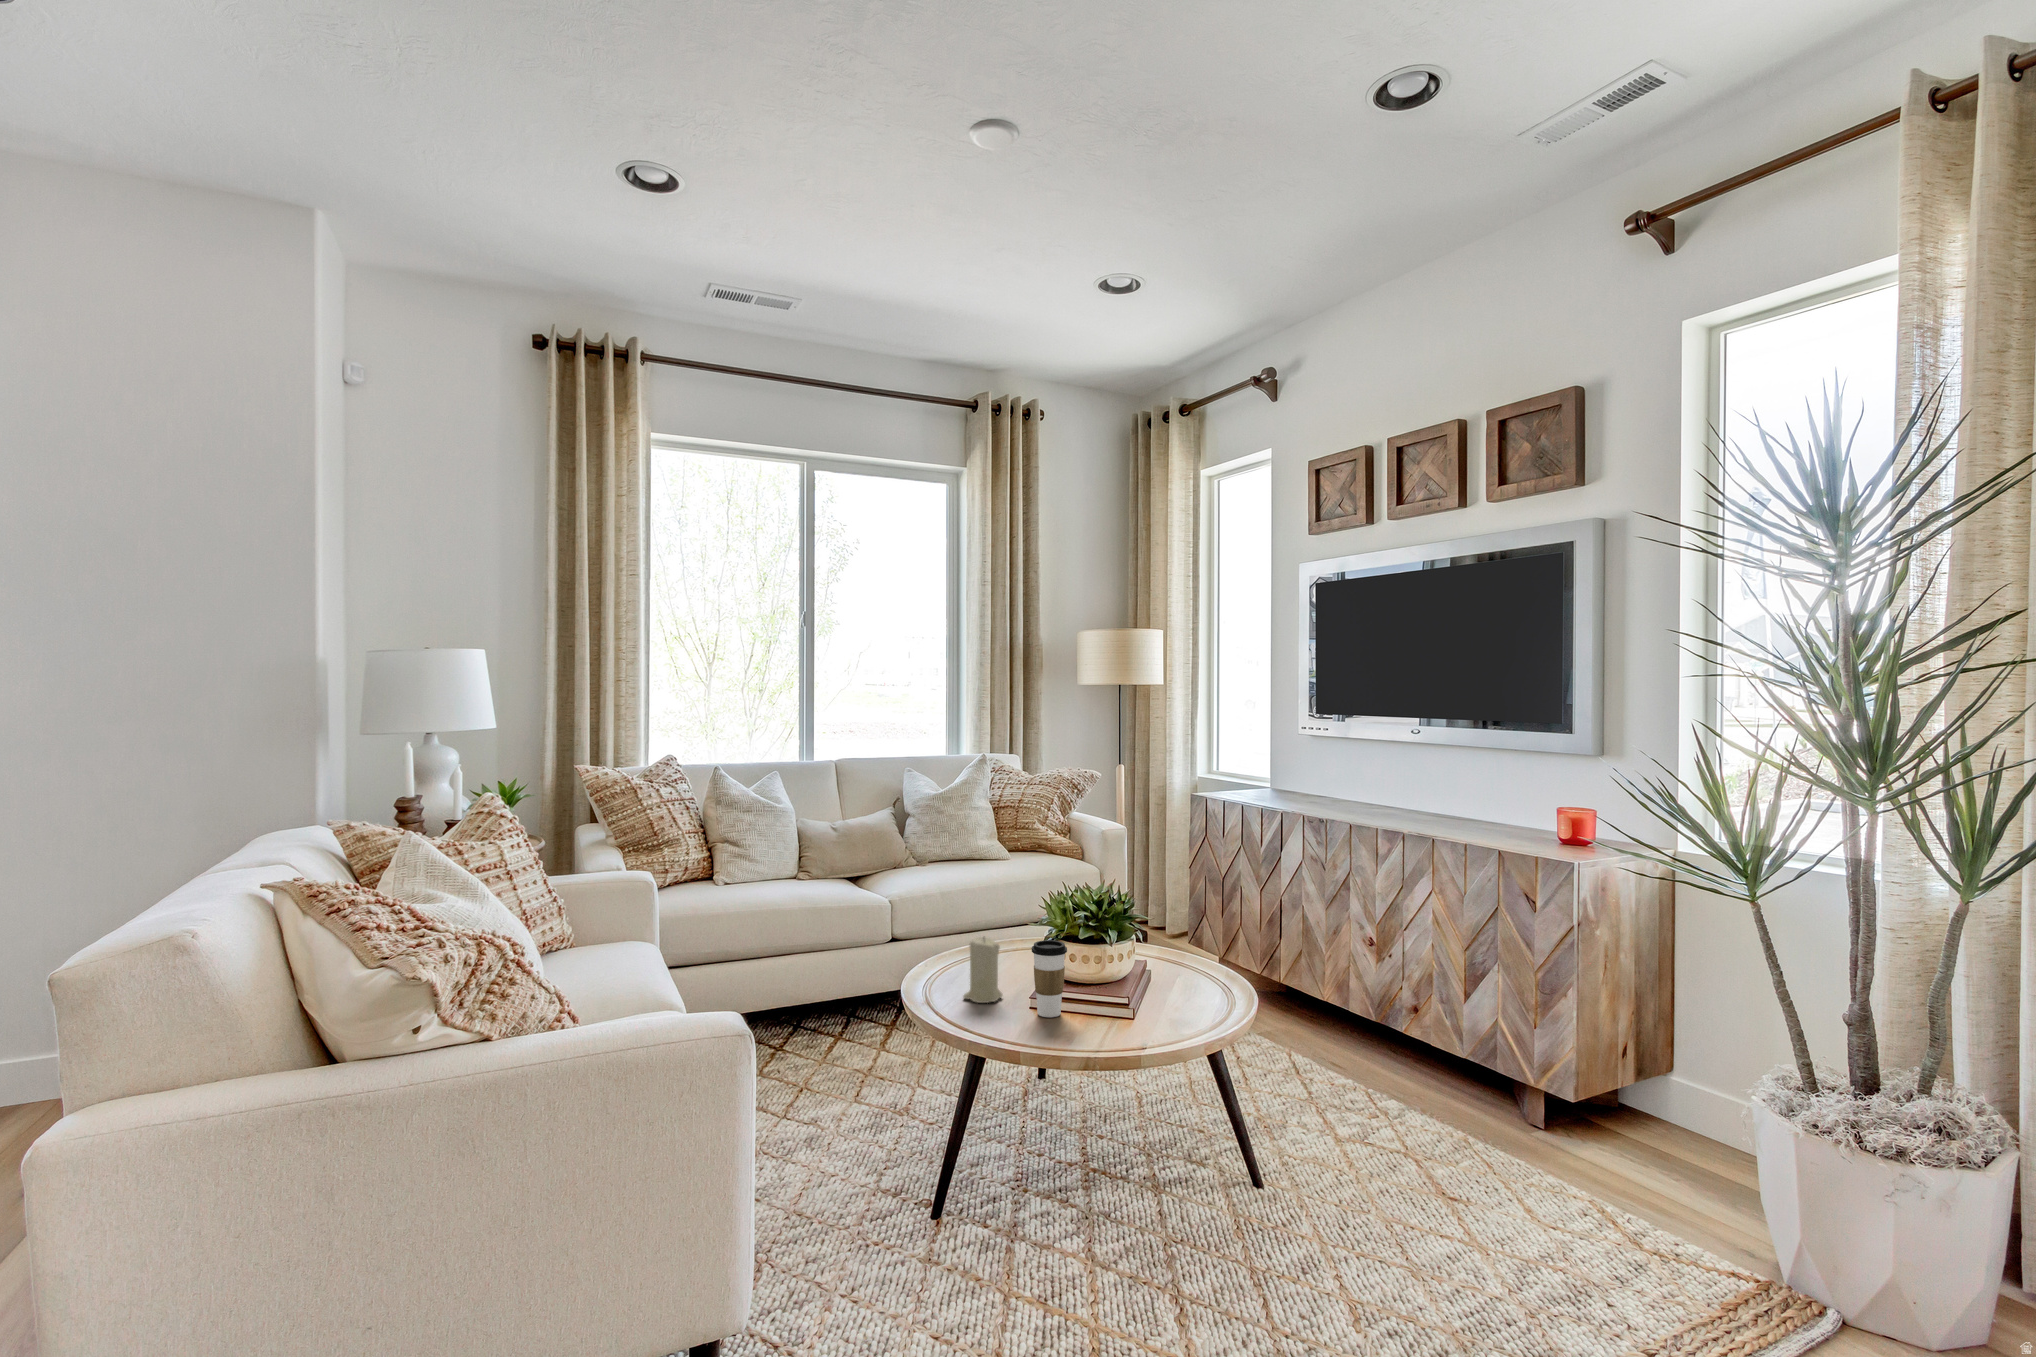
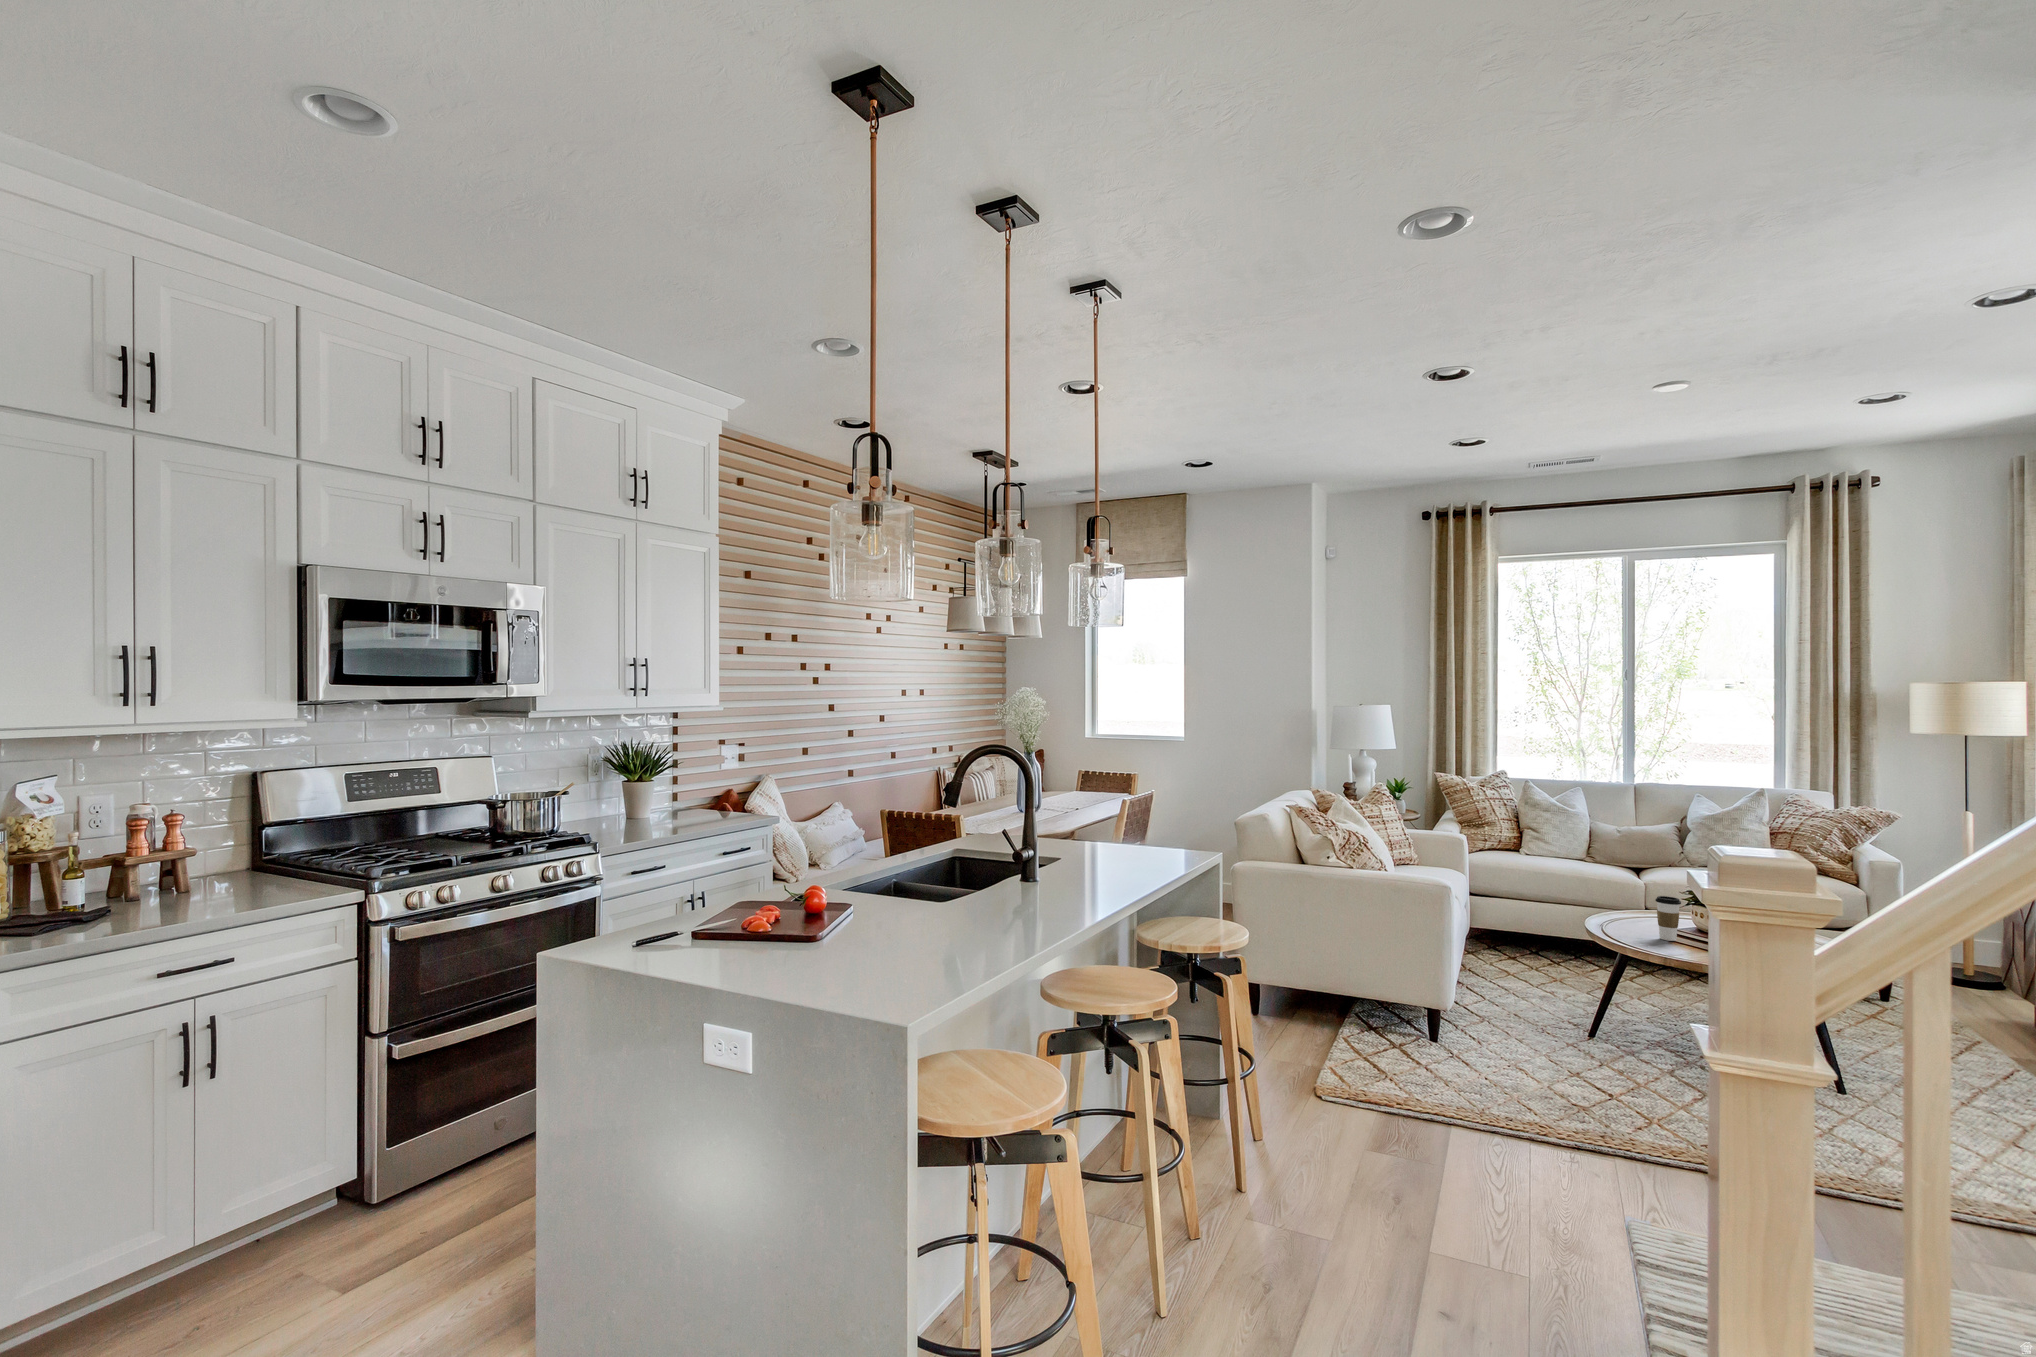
candle: present [963,937,1002,1003] -> none [1622,890,1649,929]

